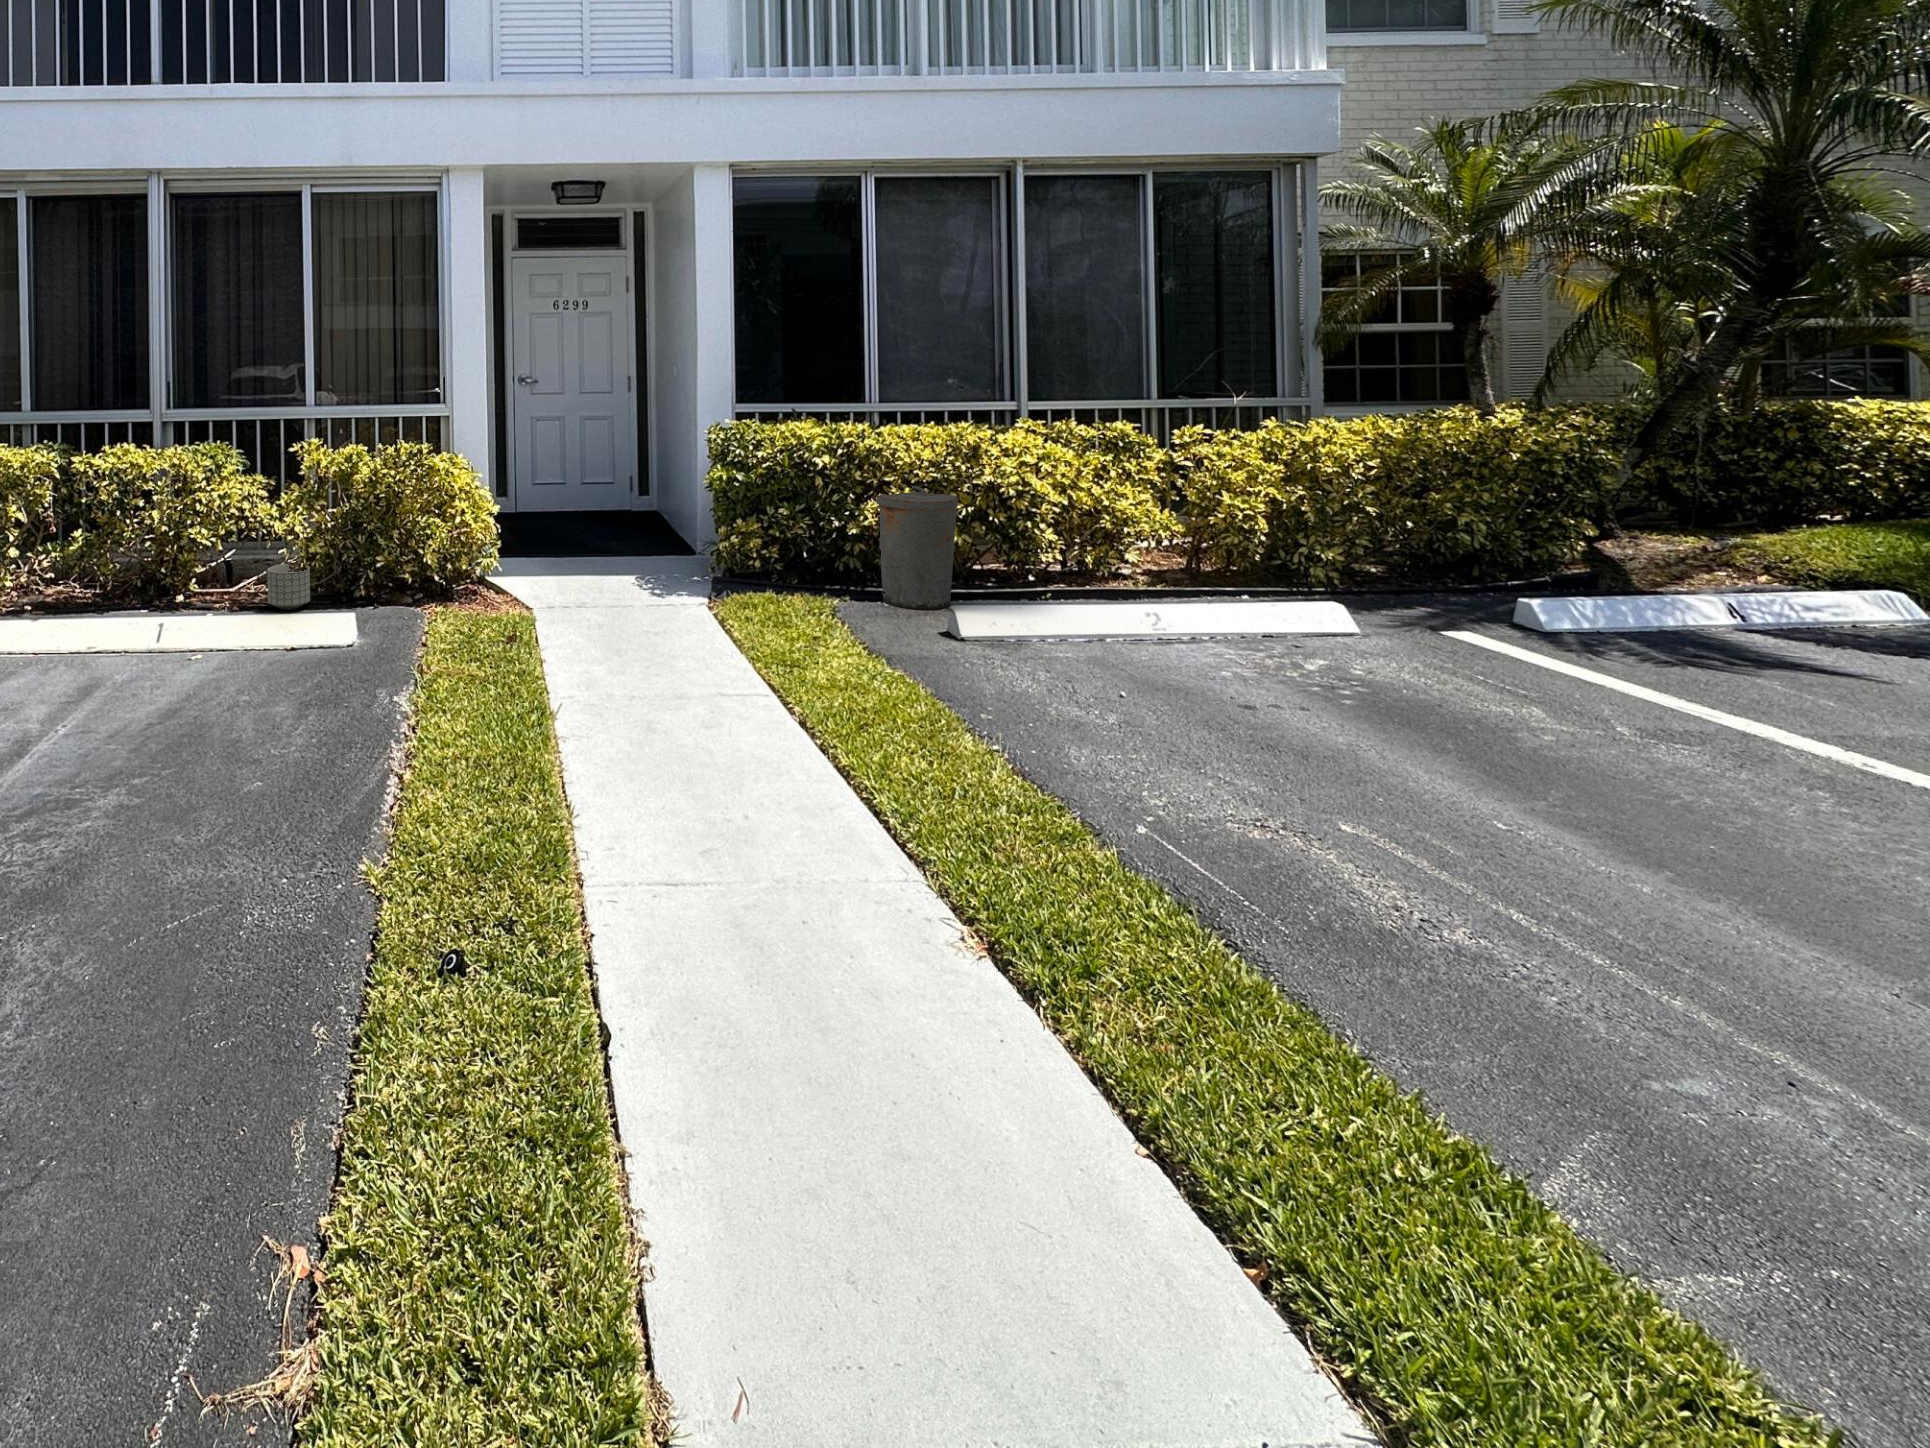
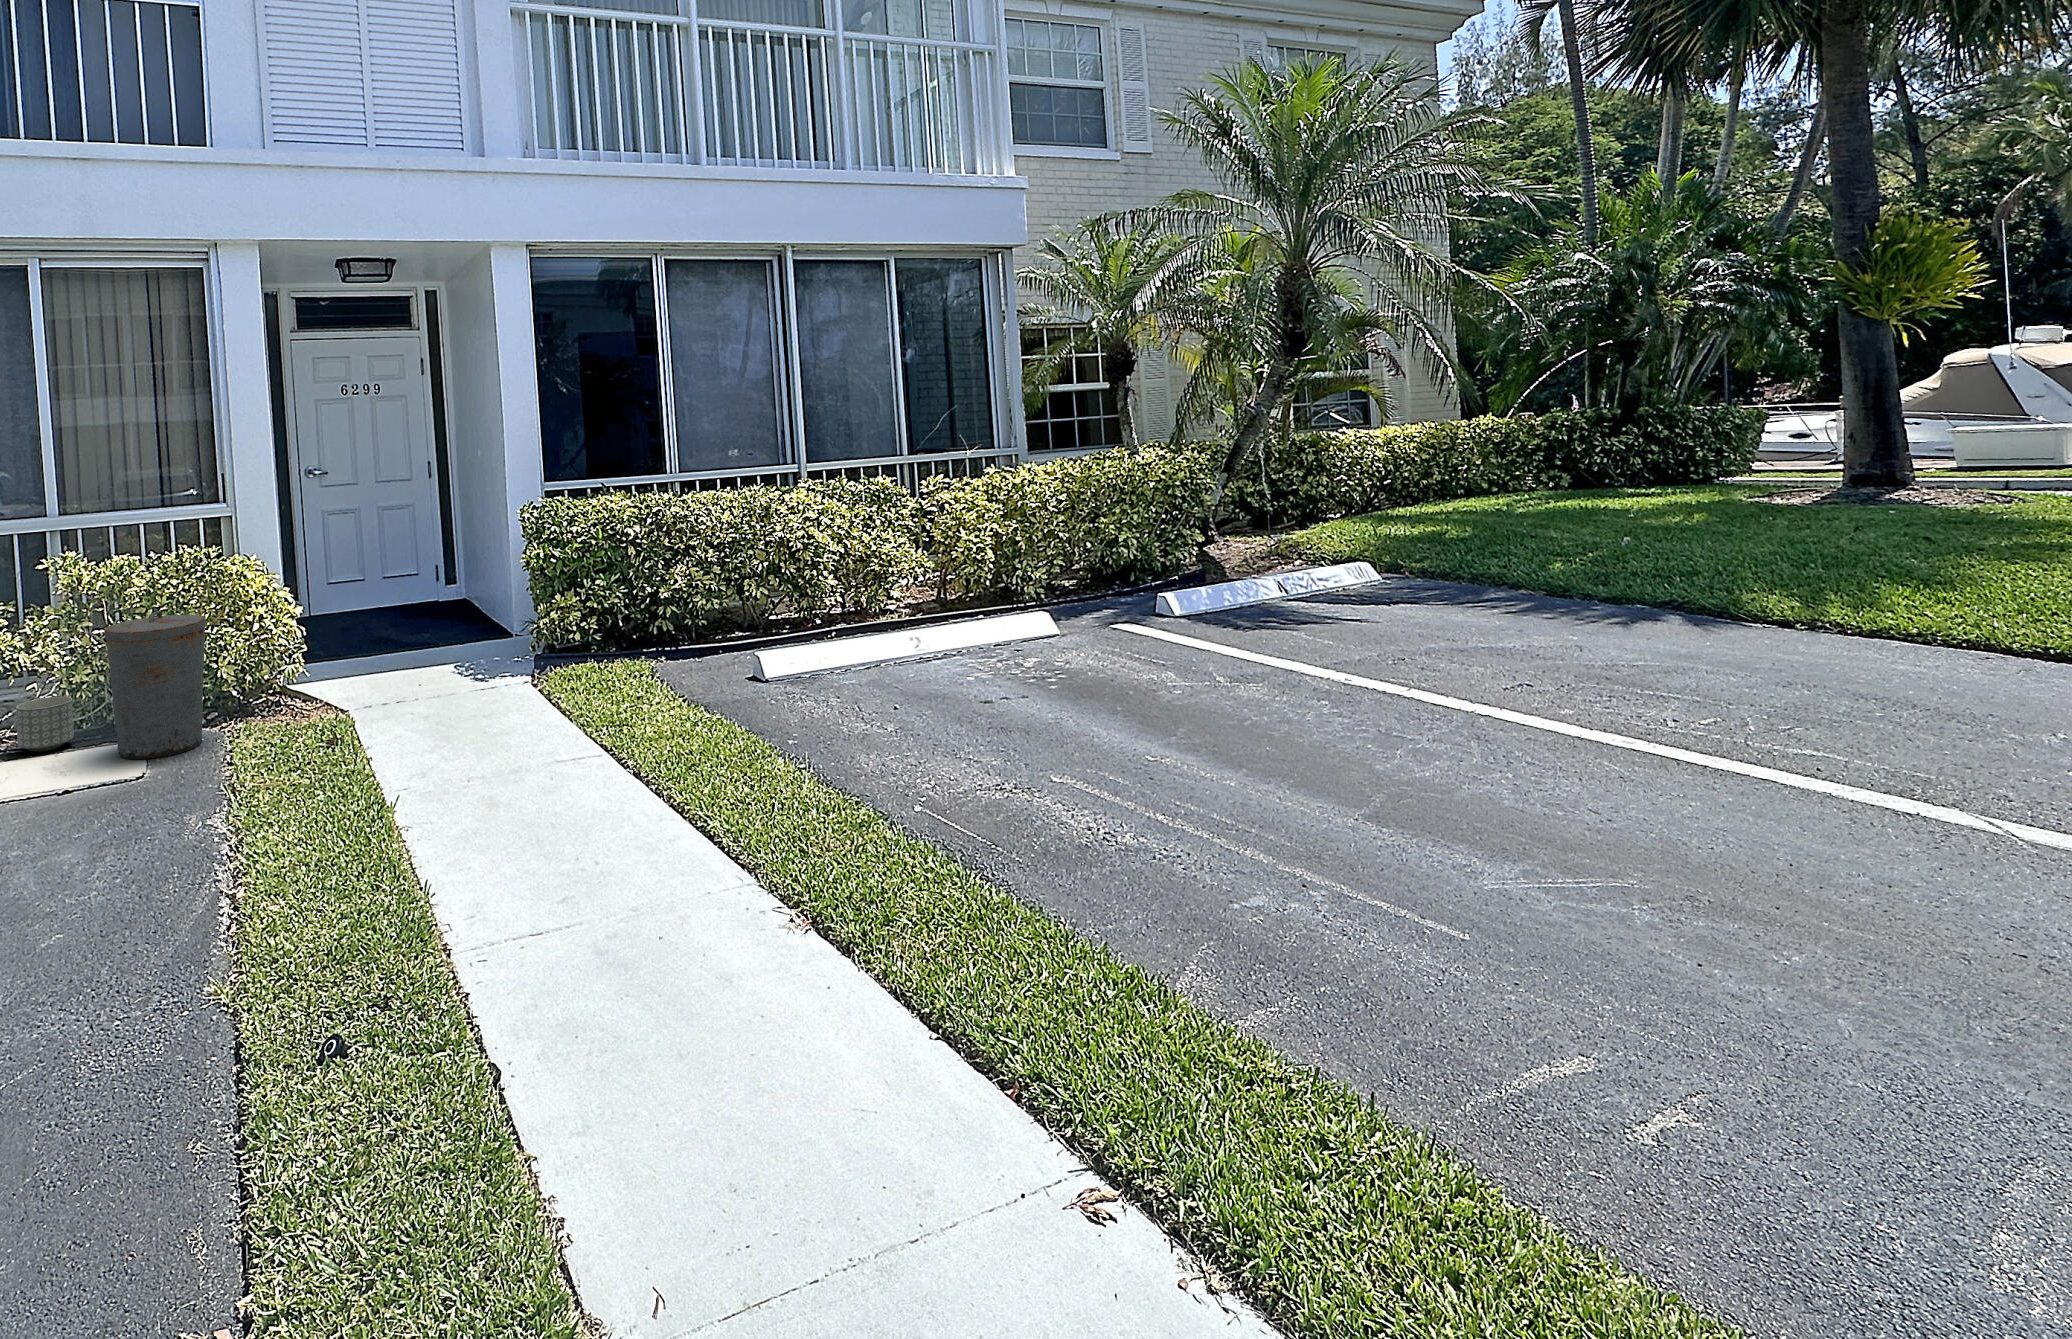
trash can: present [877,486,958,610] -> present [104,611,206,759]

